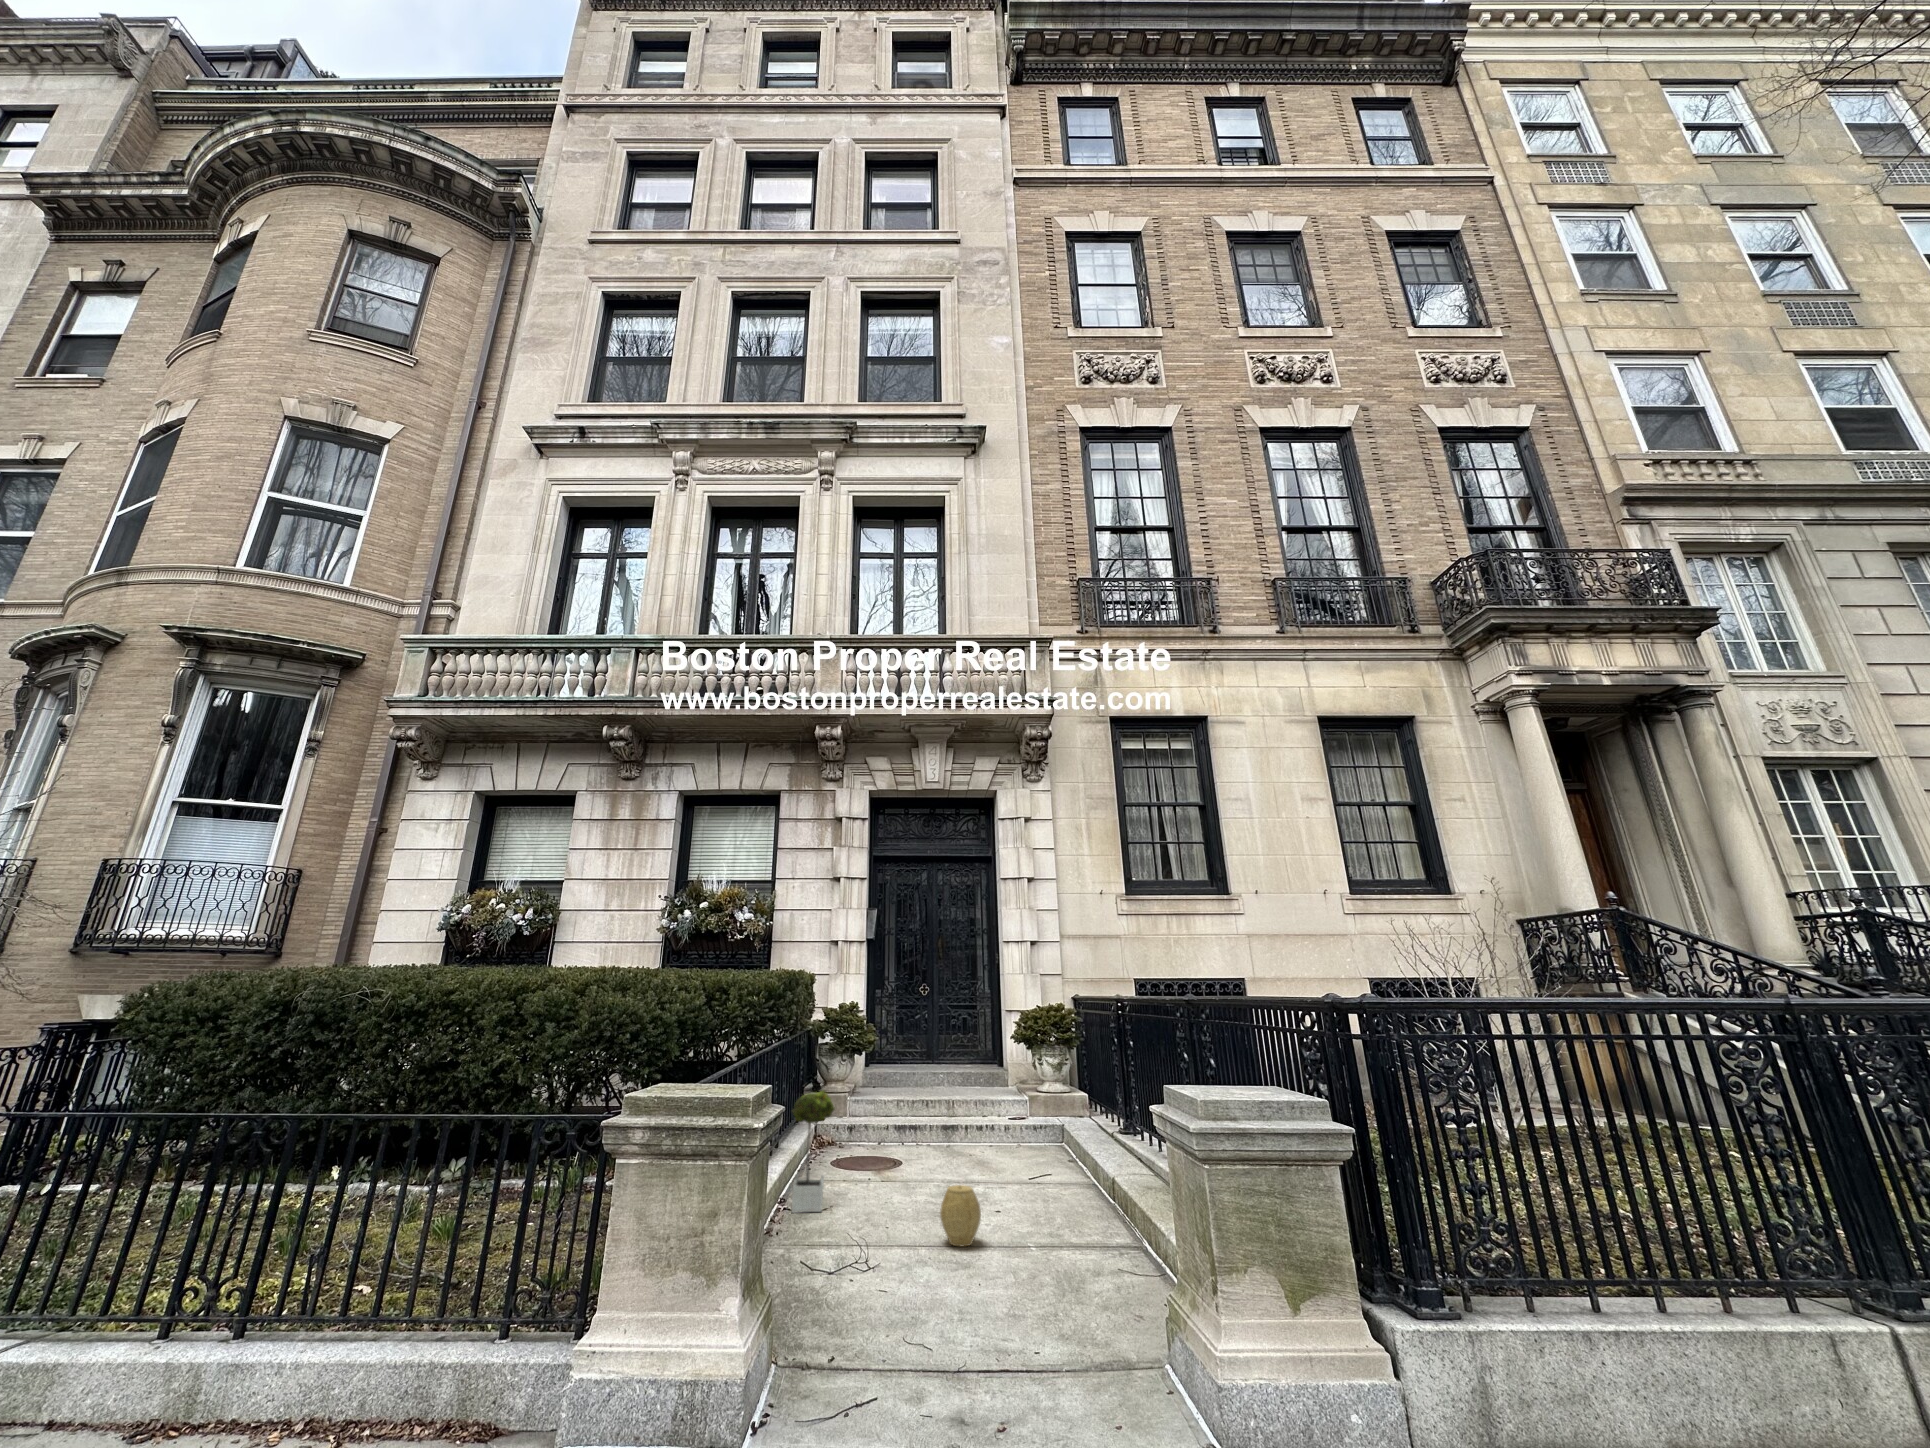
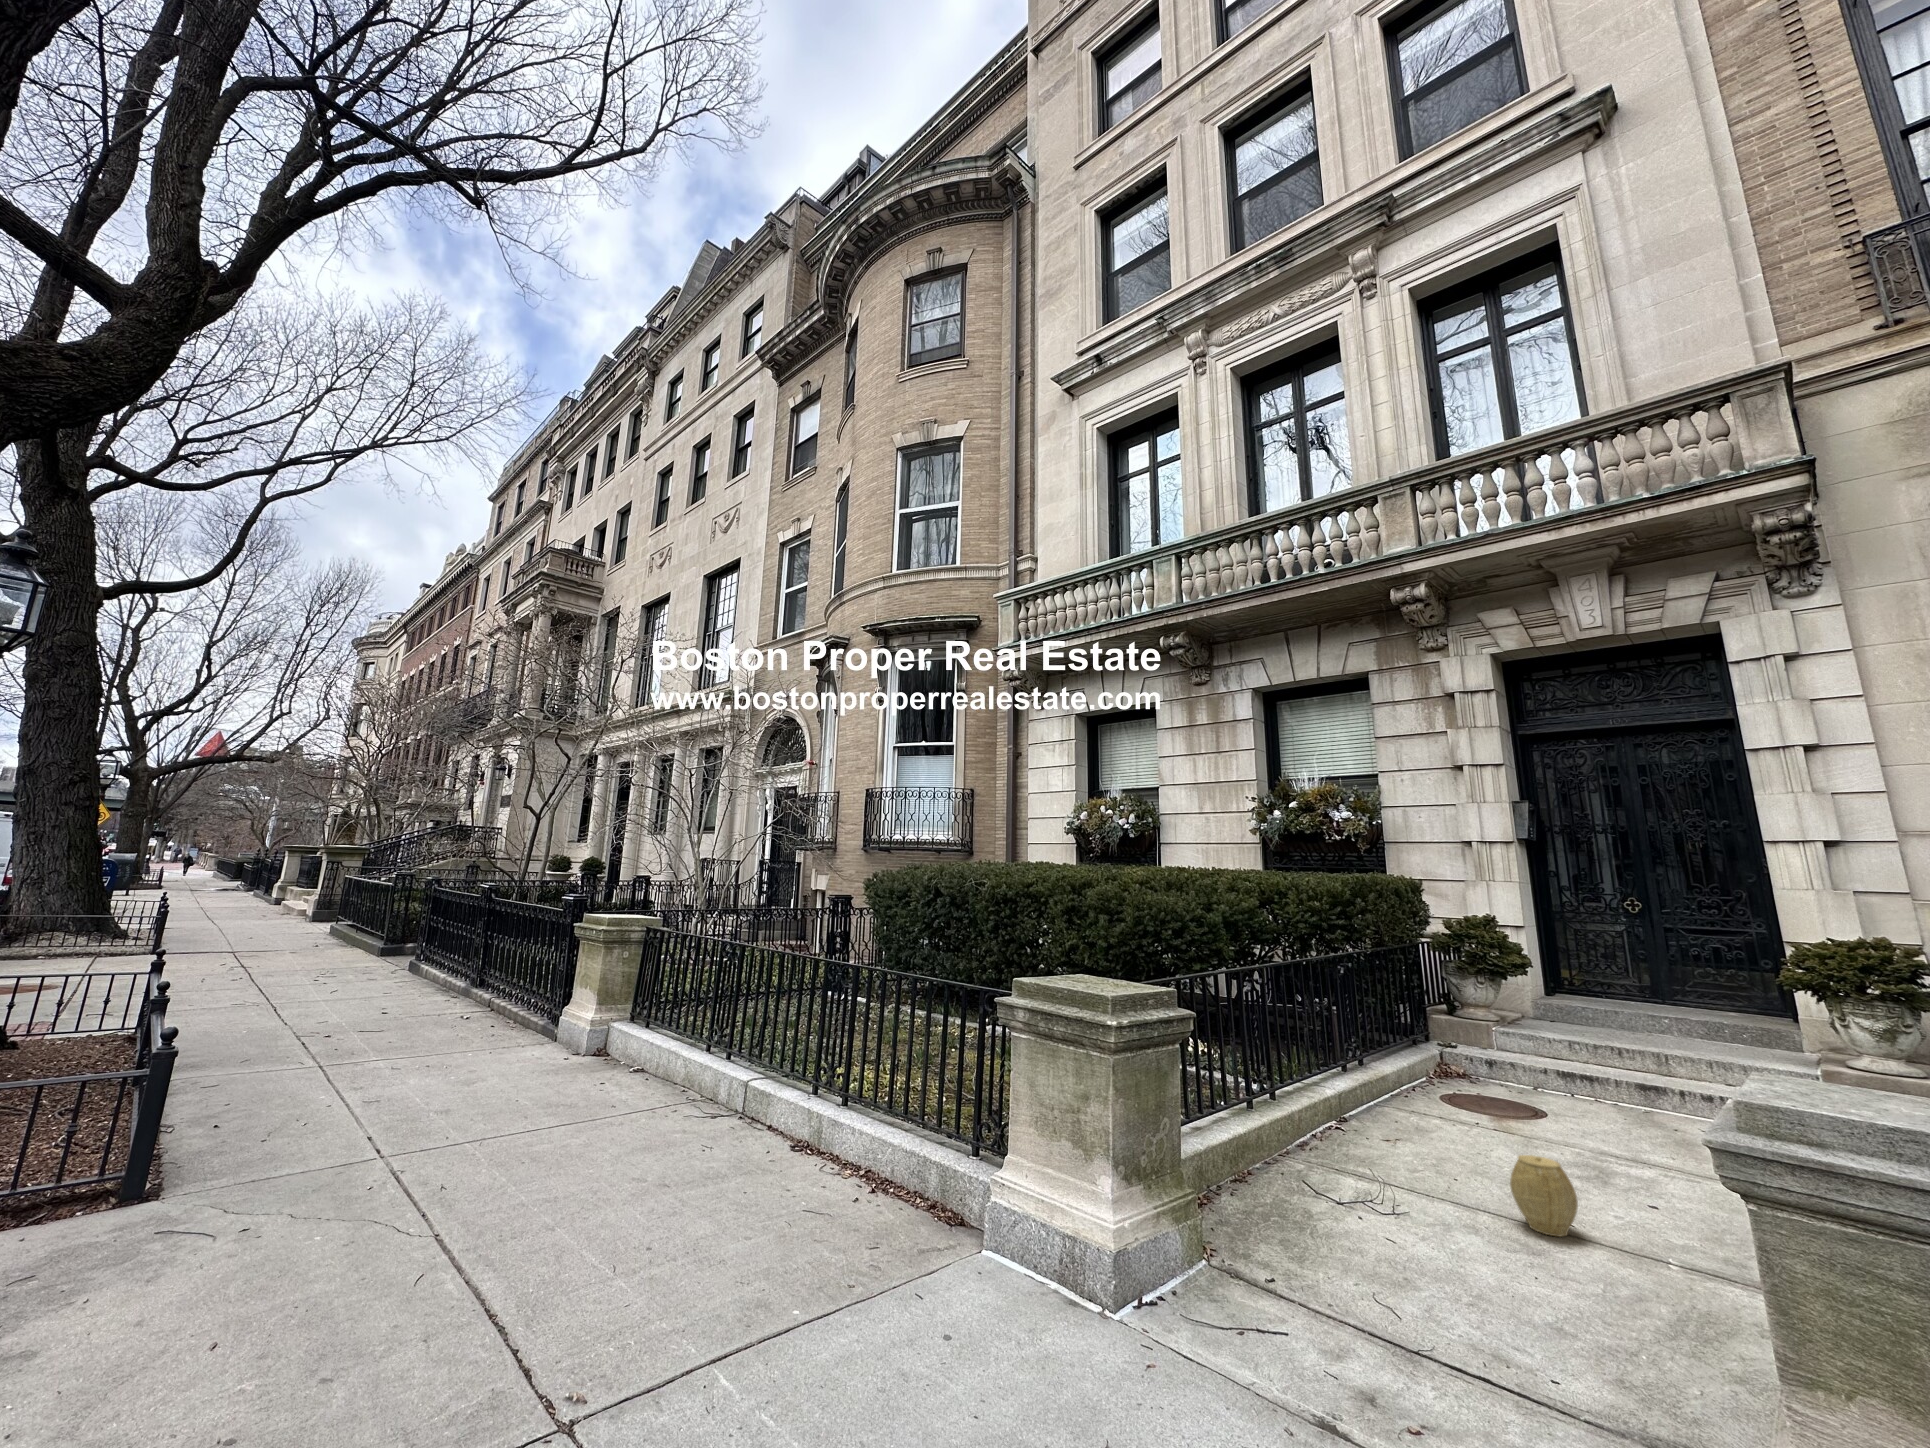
potted tree: present [792,1091,835,1213] -> none [1329,1011,1389,1146]

